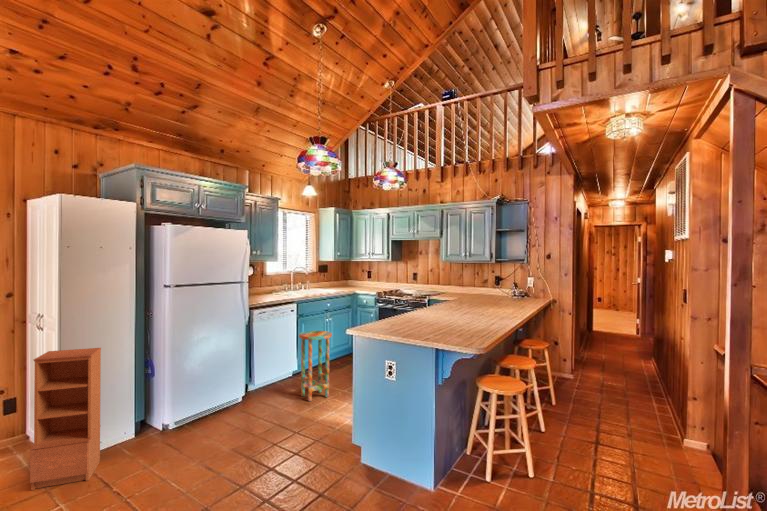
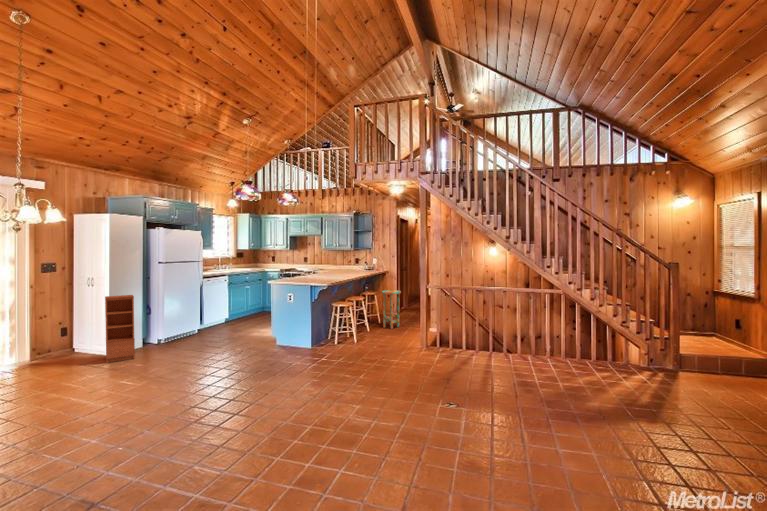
side table: present [299,331,332,401] -> present [382,290,401,329]

